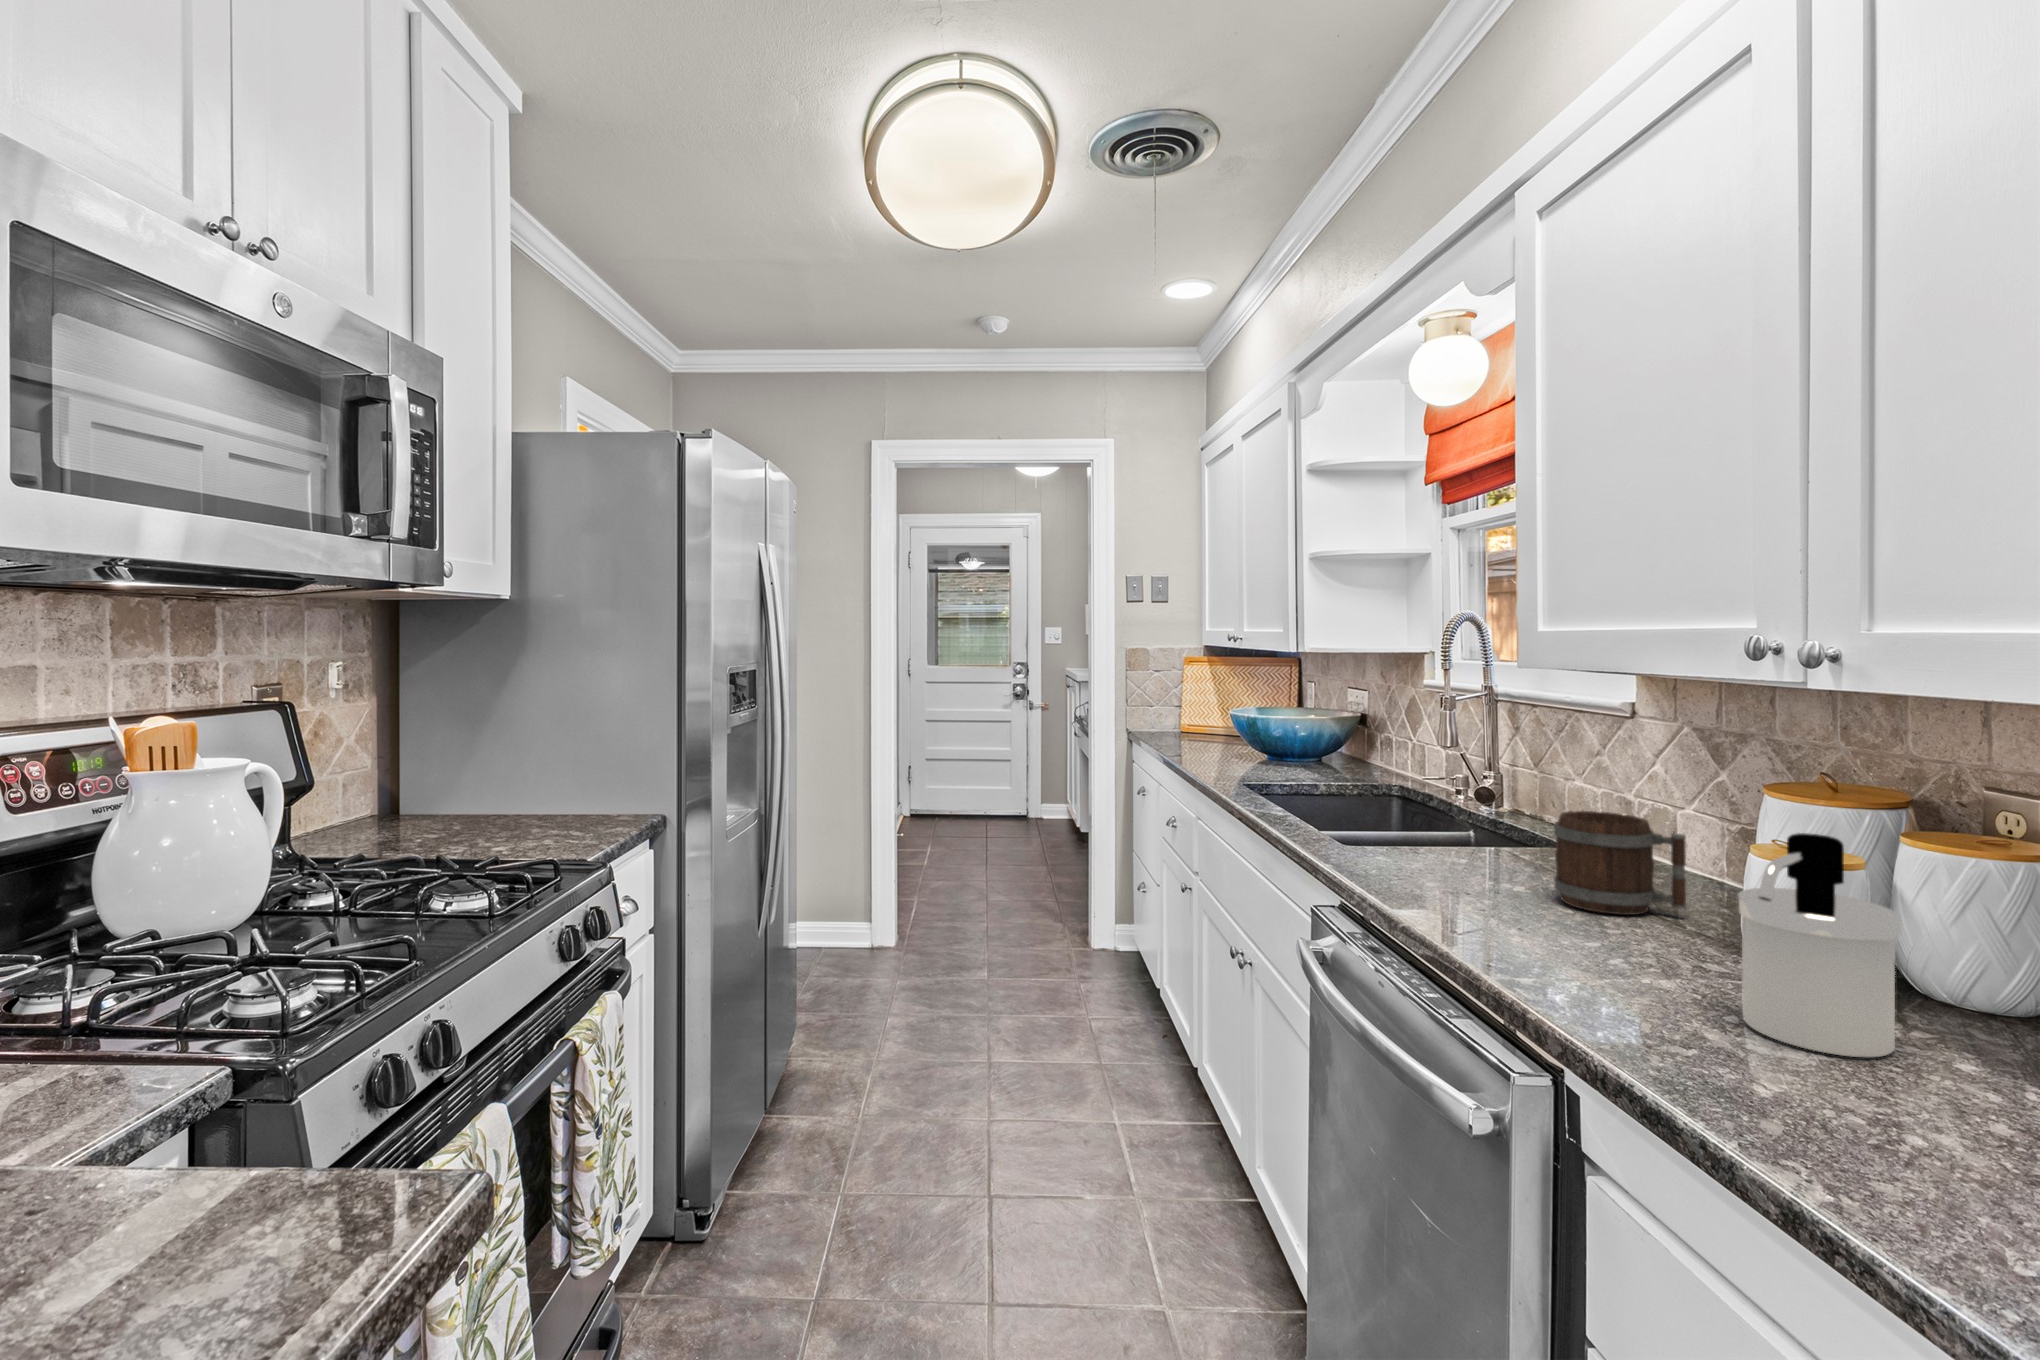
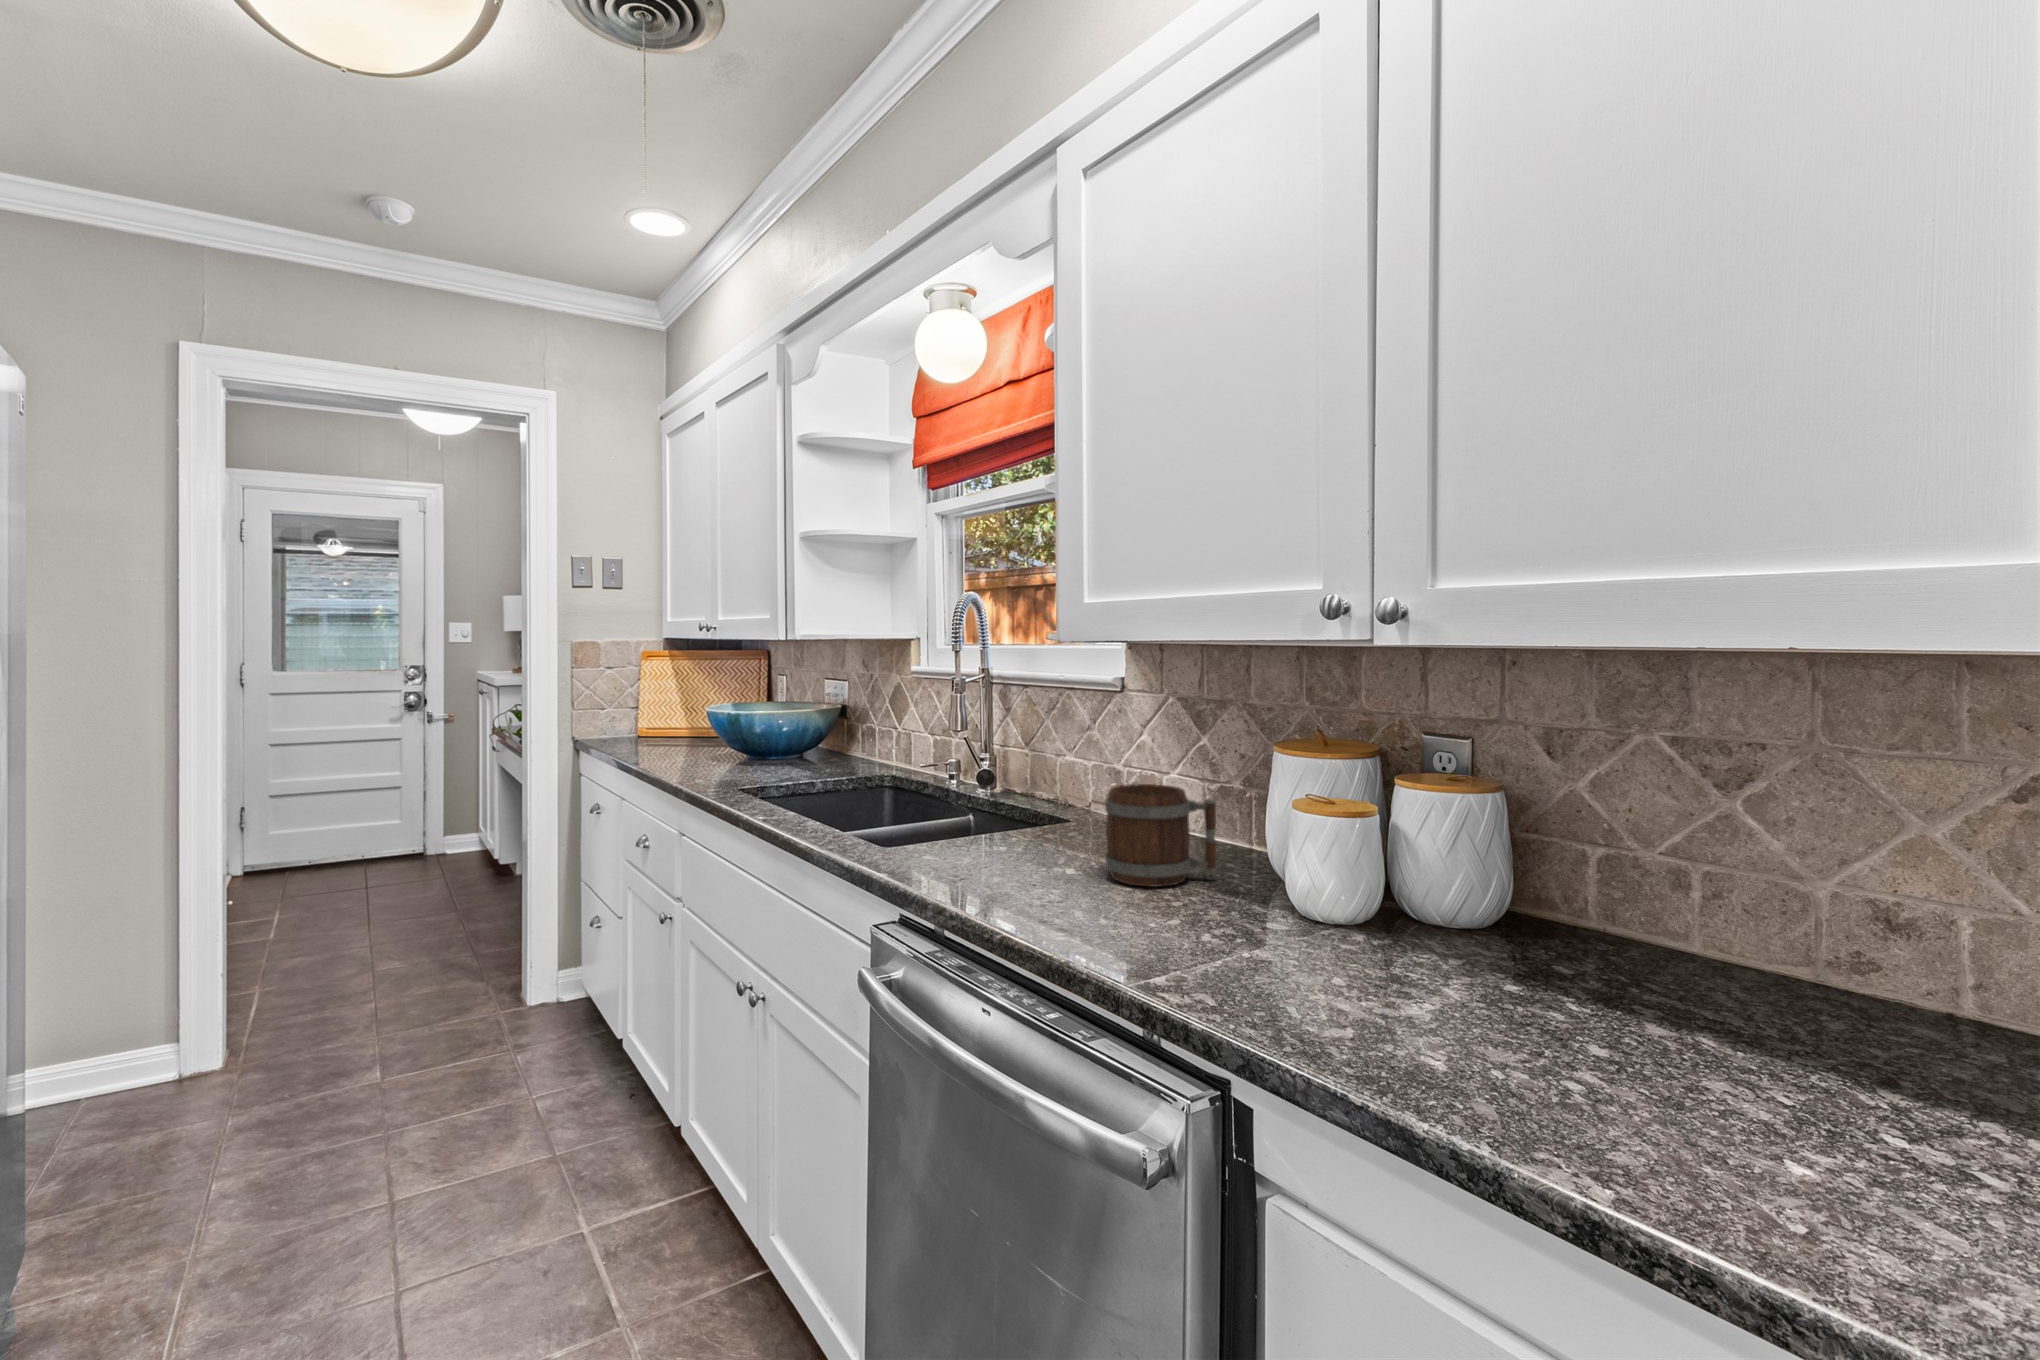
soap dispenser: present [1737,833,1901,1057] -> none [1340,787,1471,1003]

